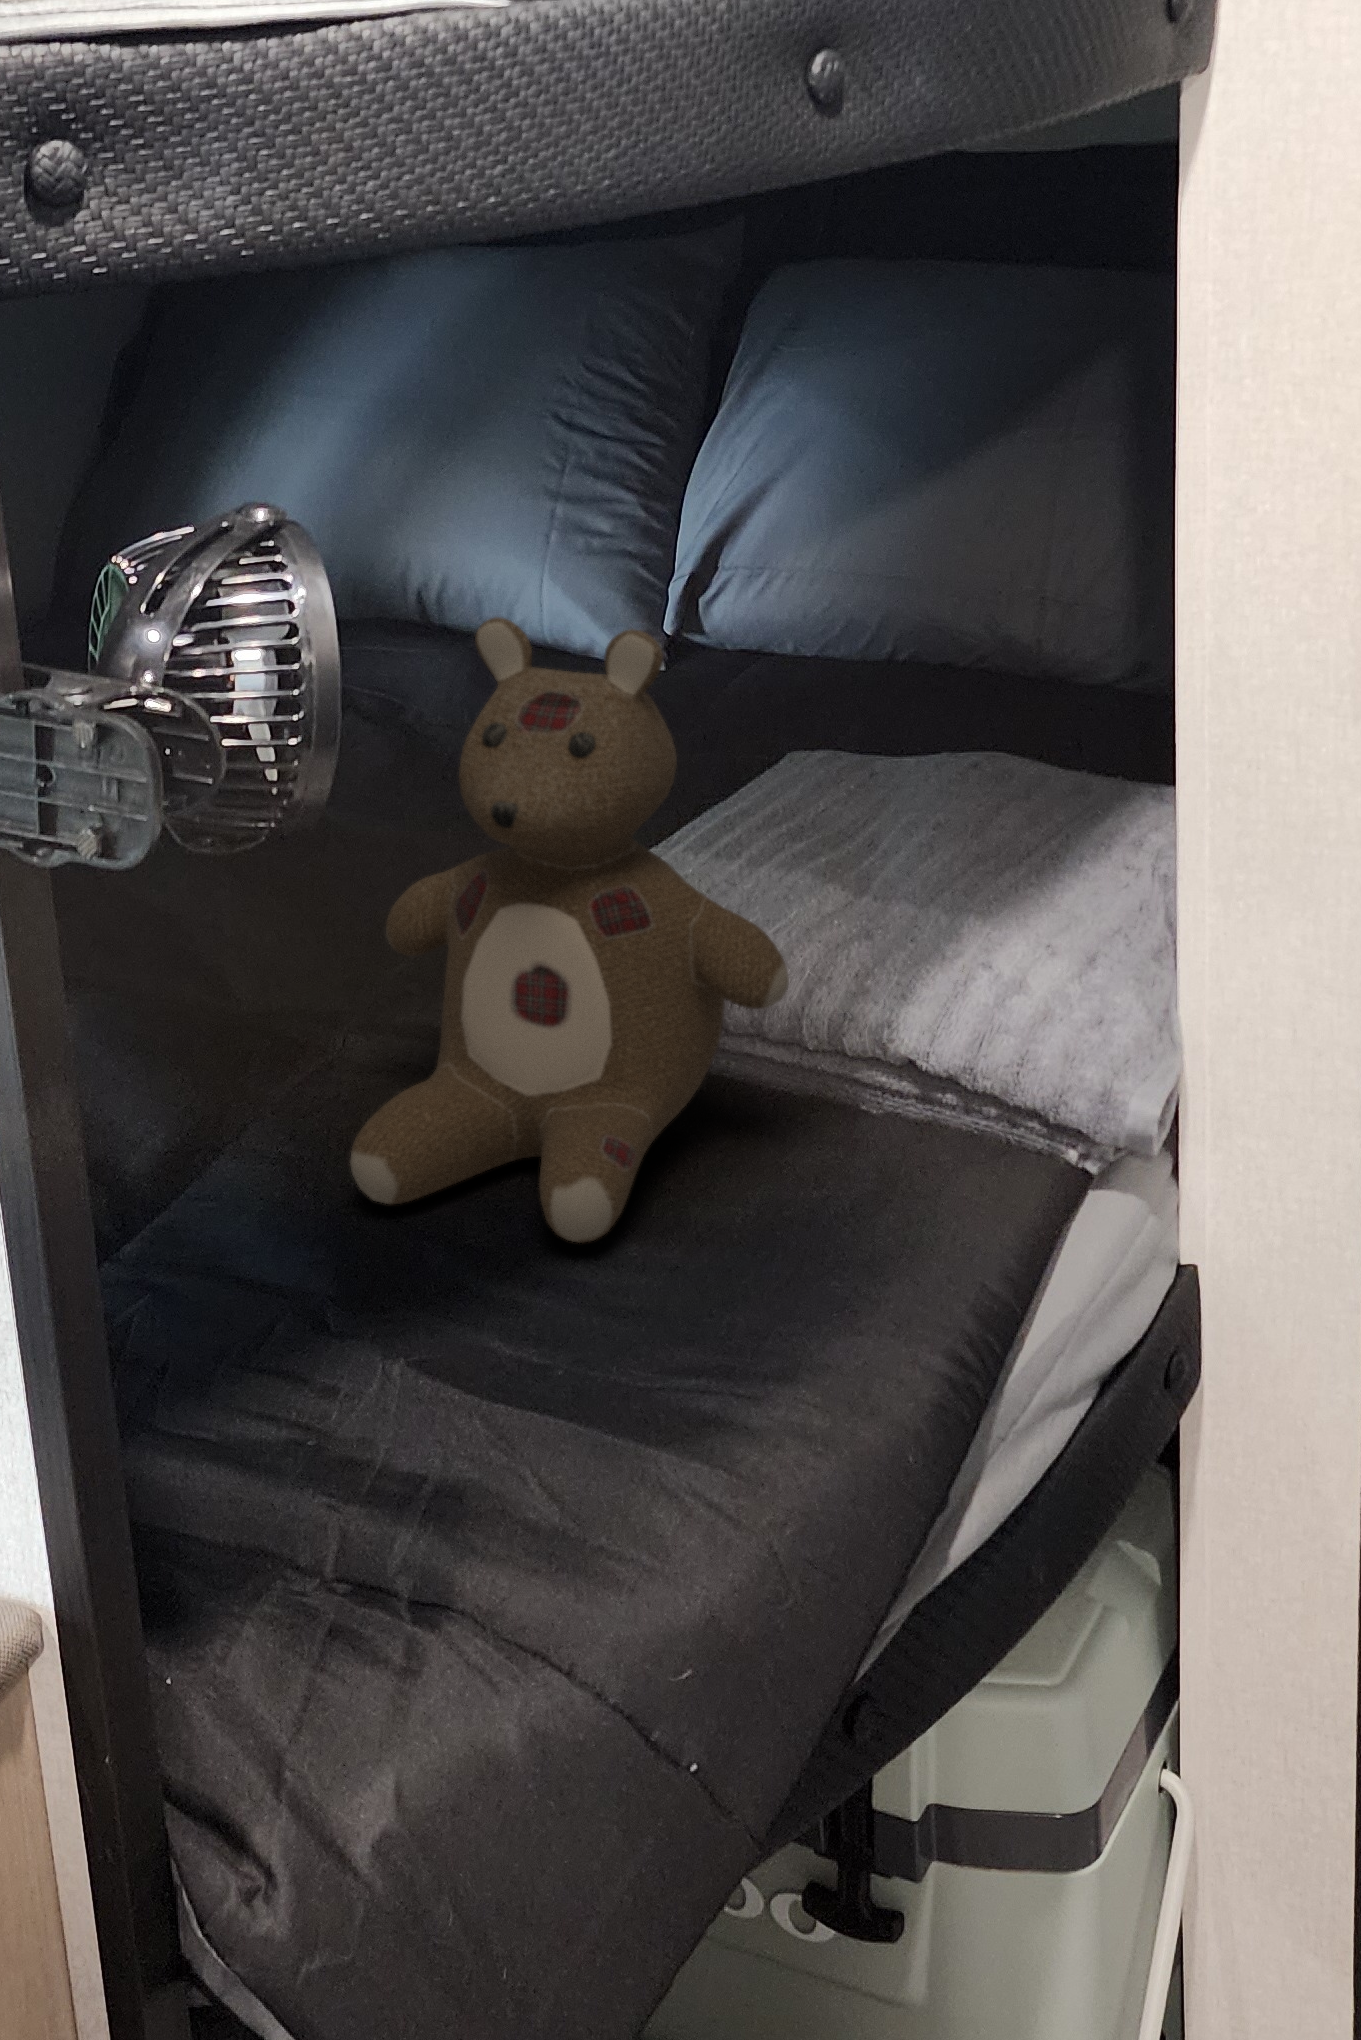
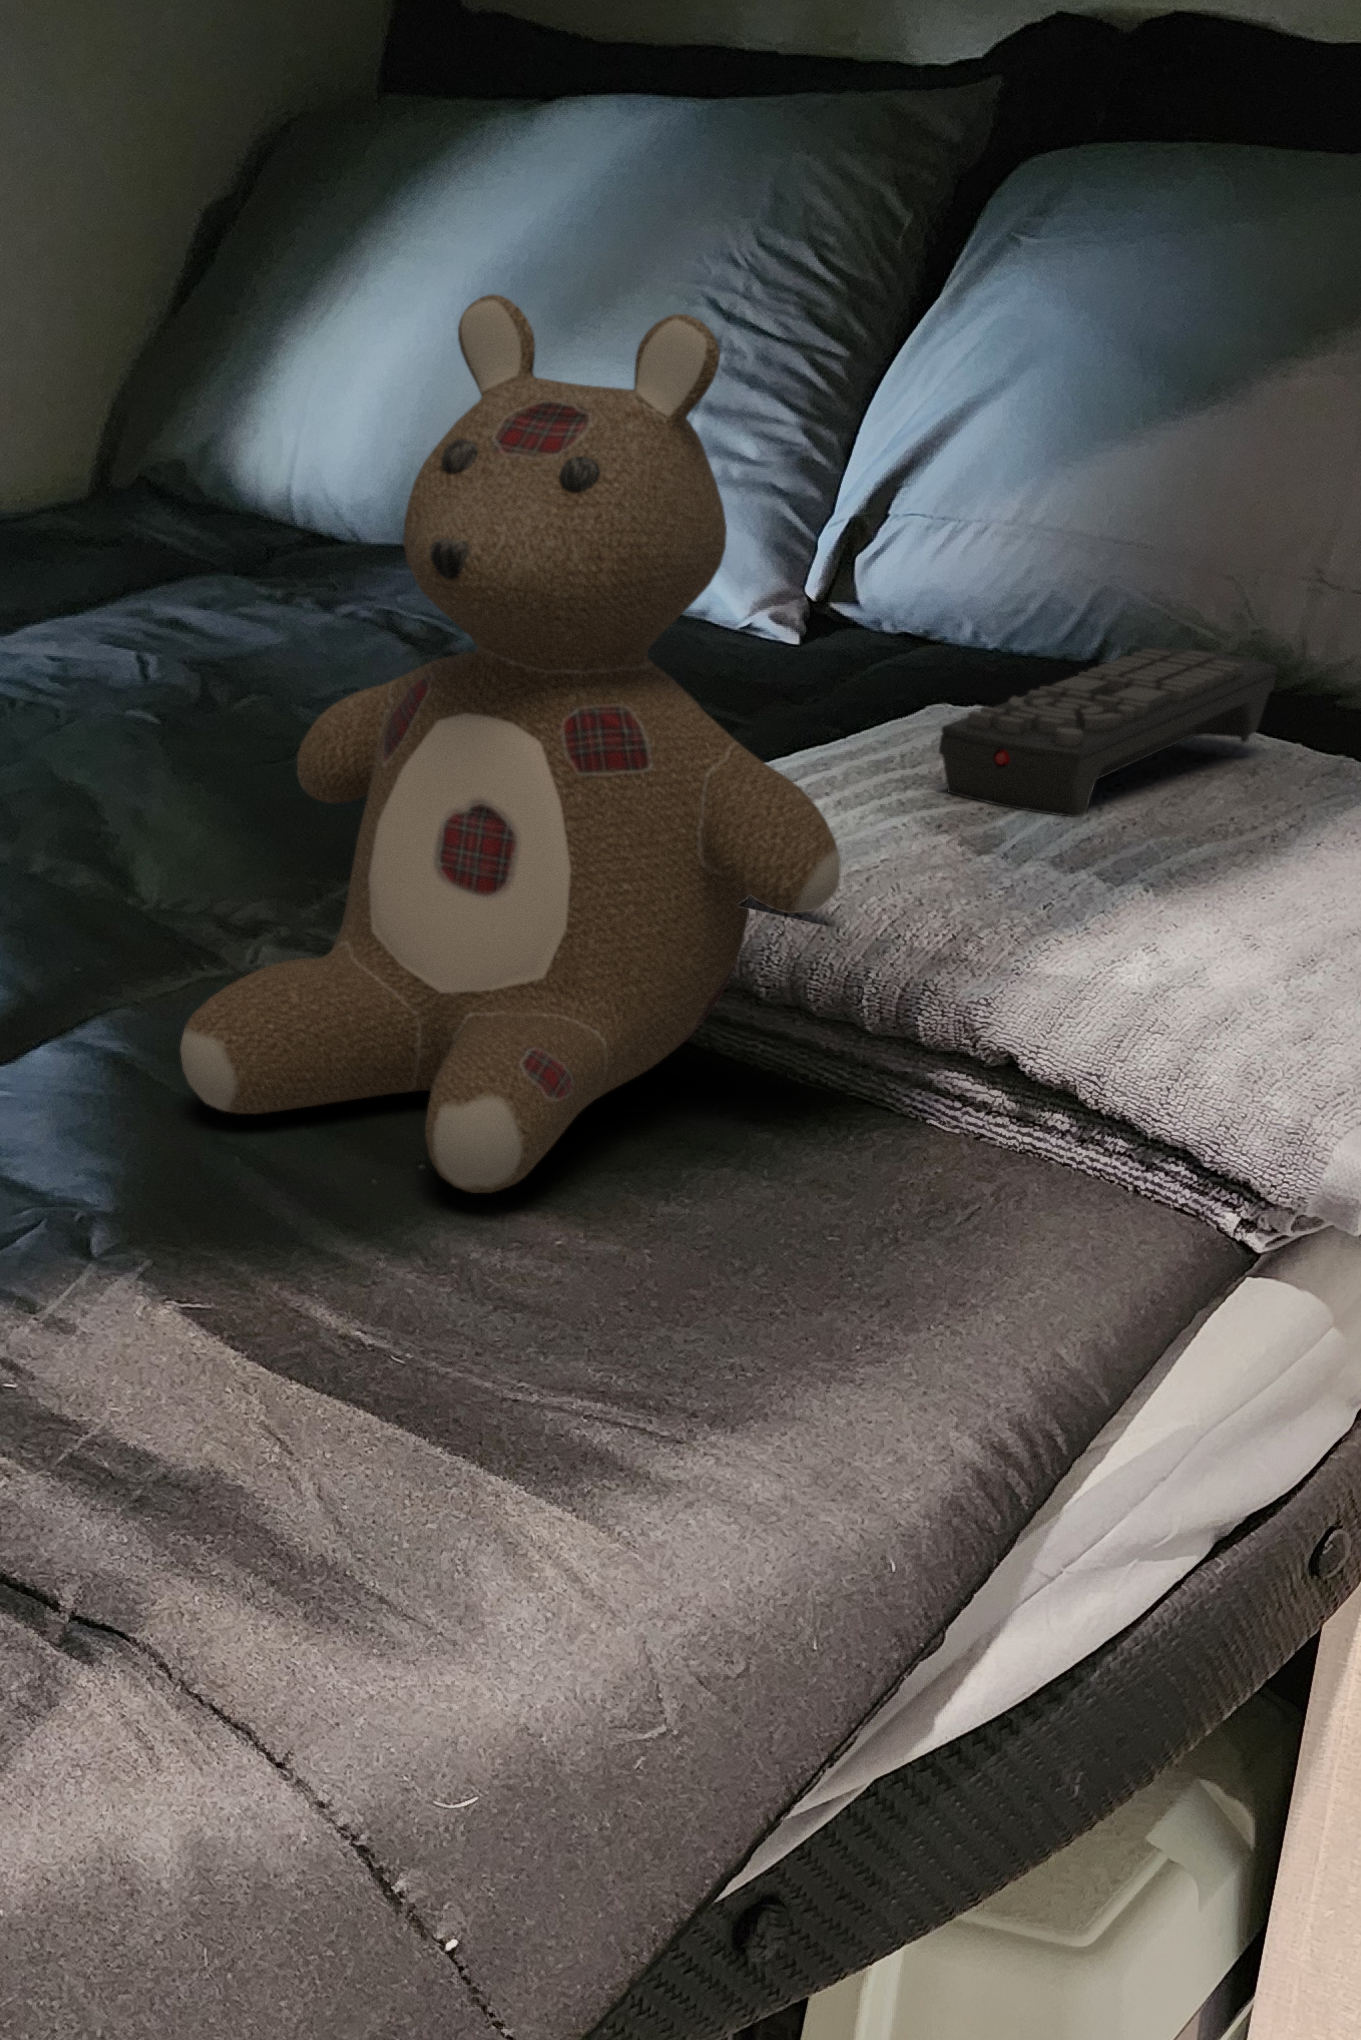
remote control: none [815,689,1034,864] -> present [939,647,1277,817]

